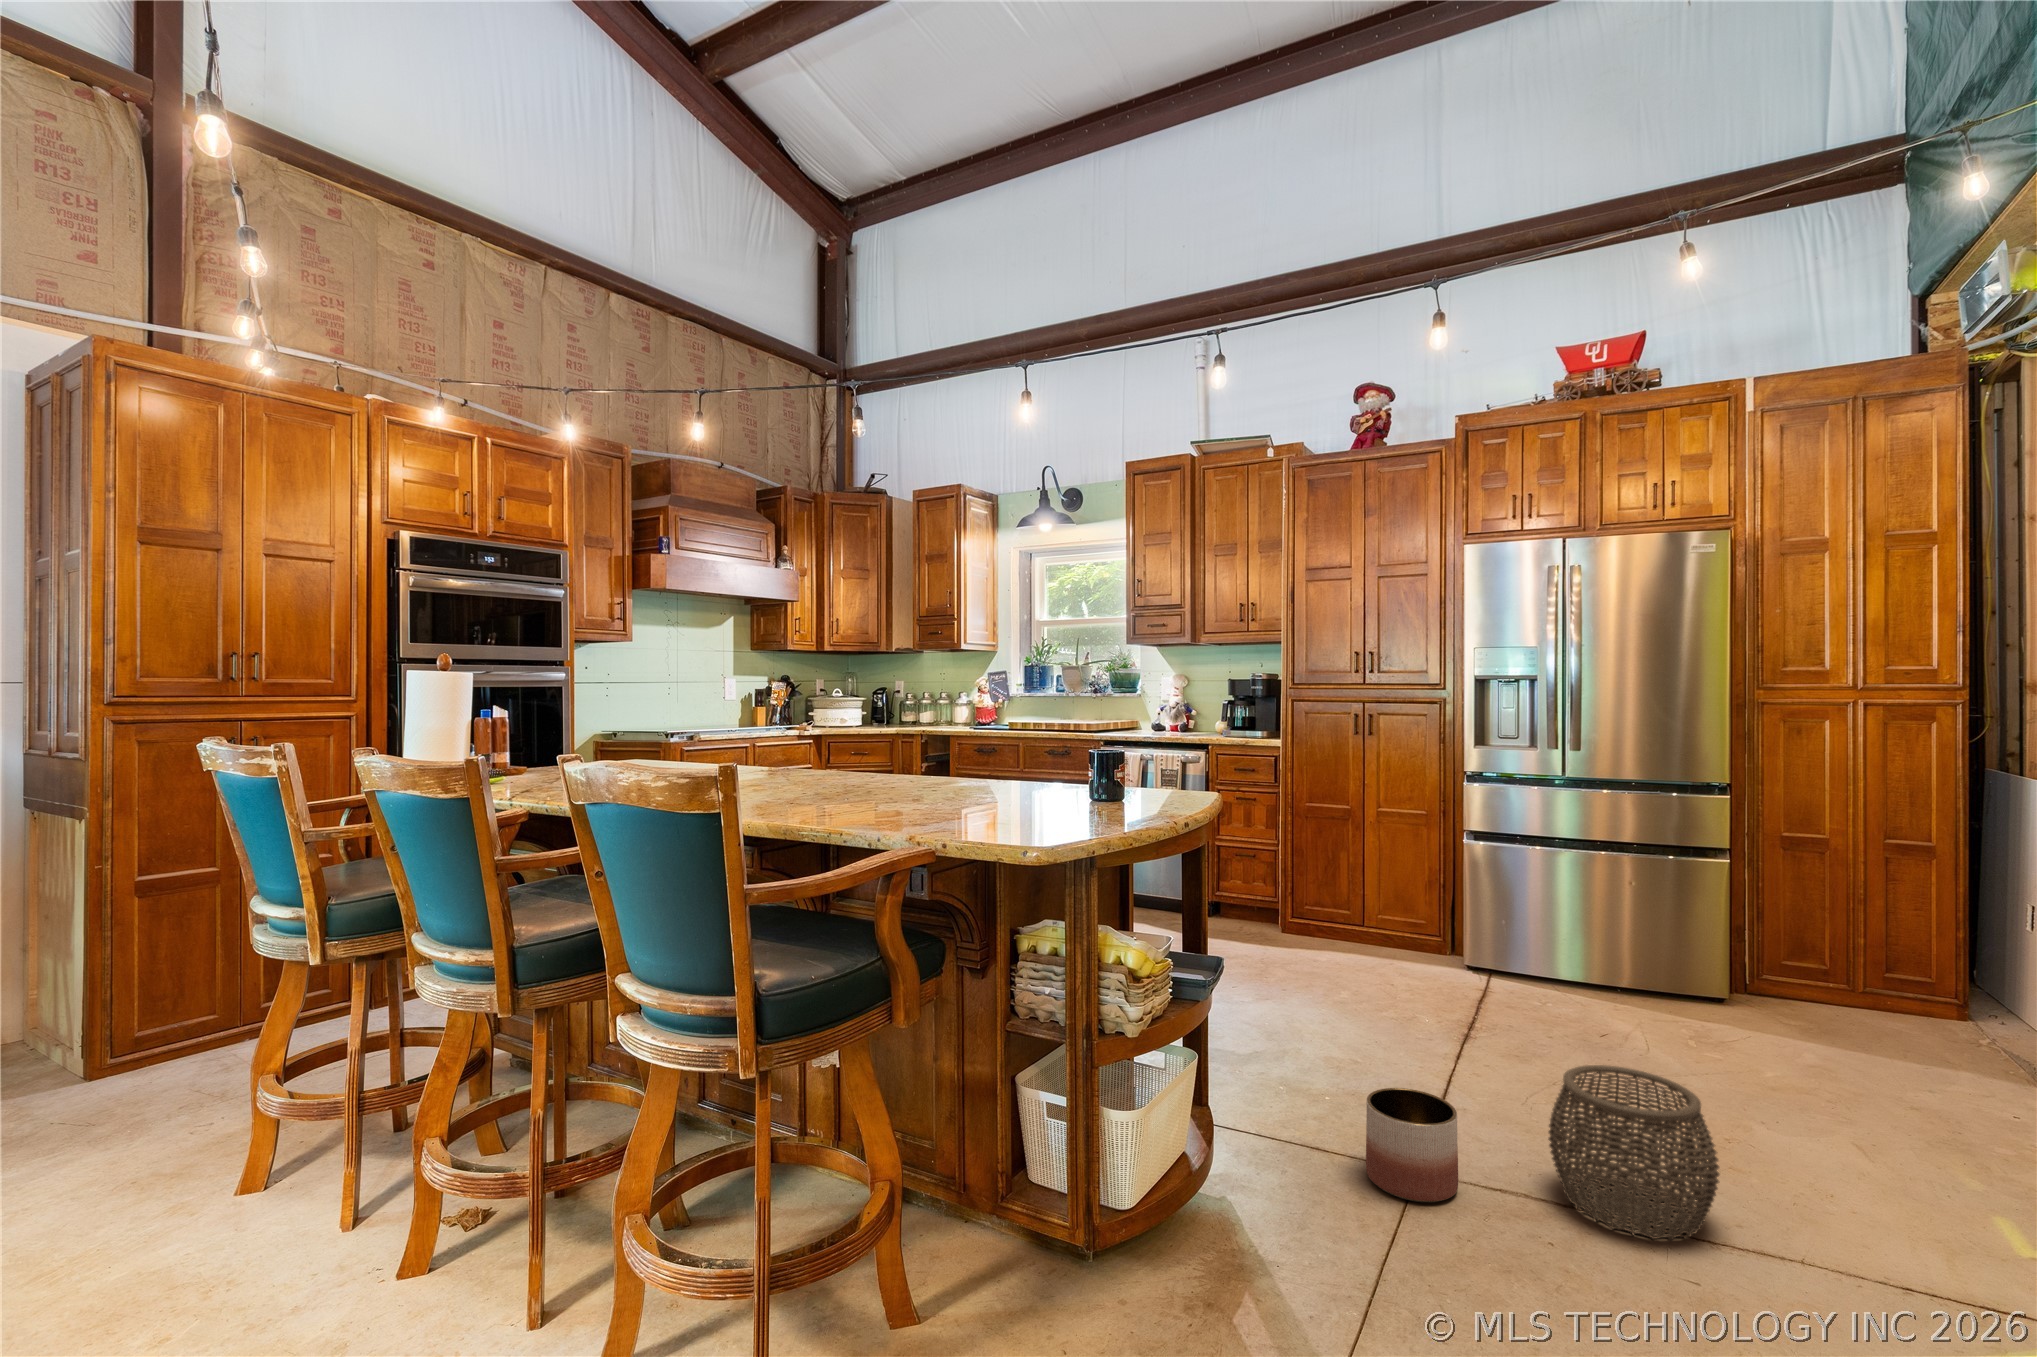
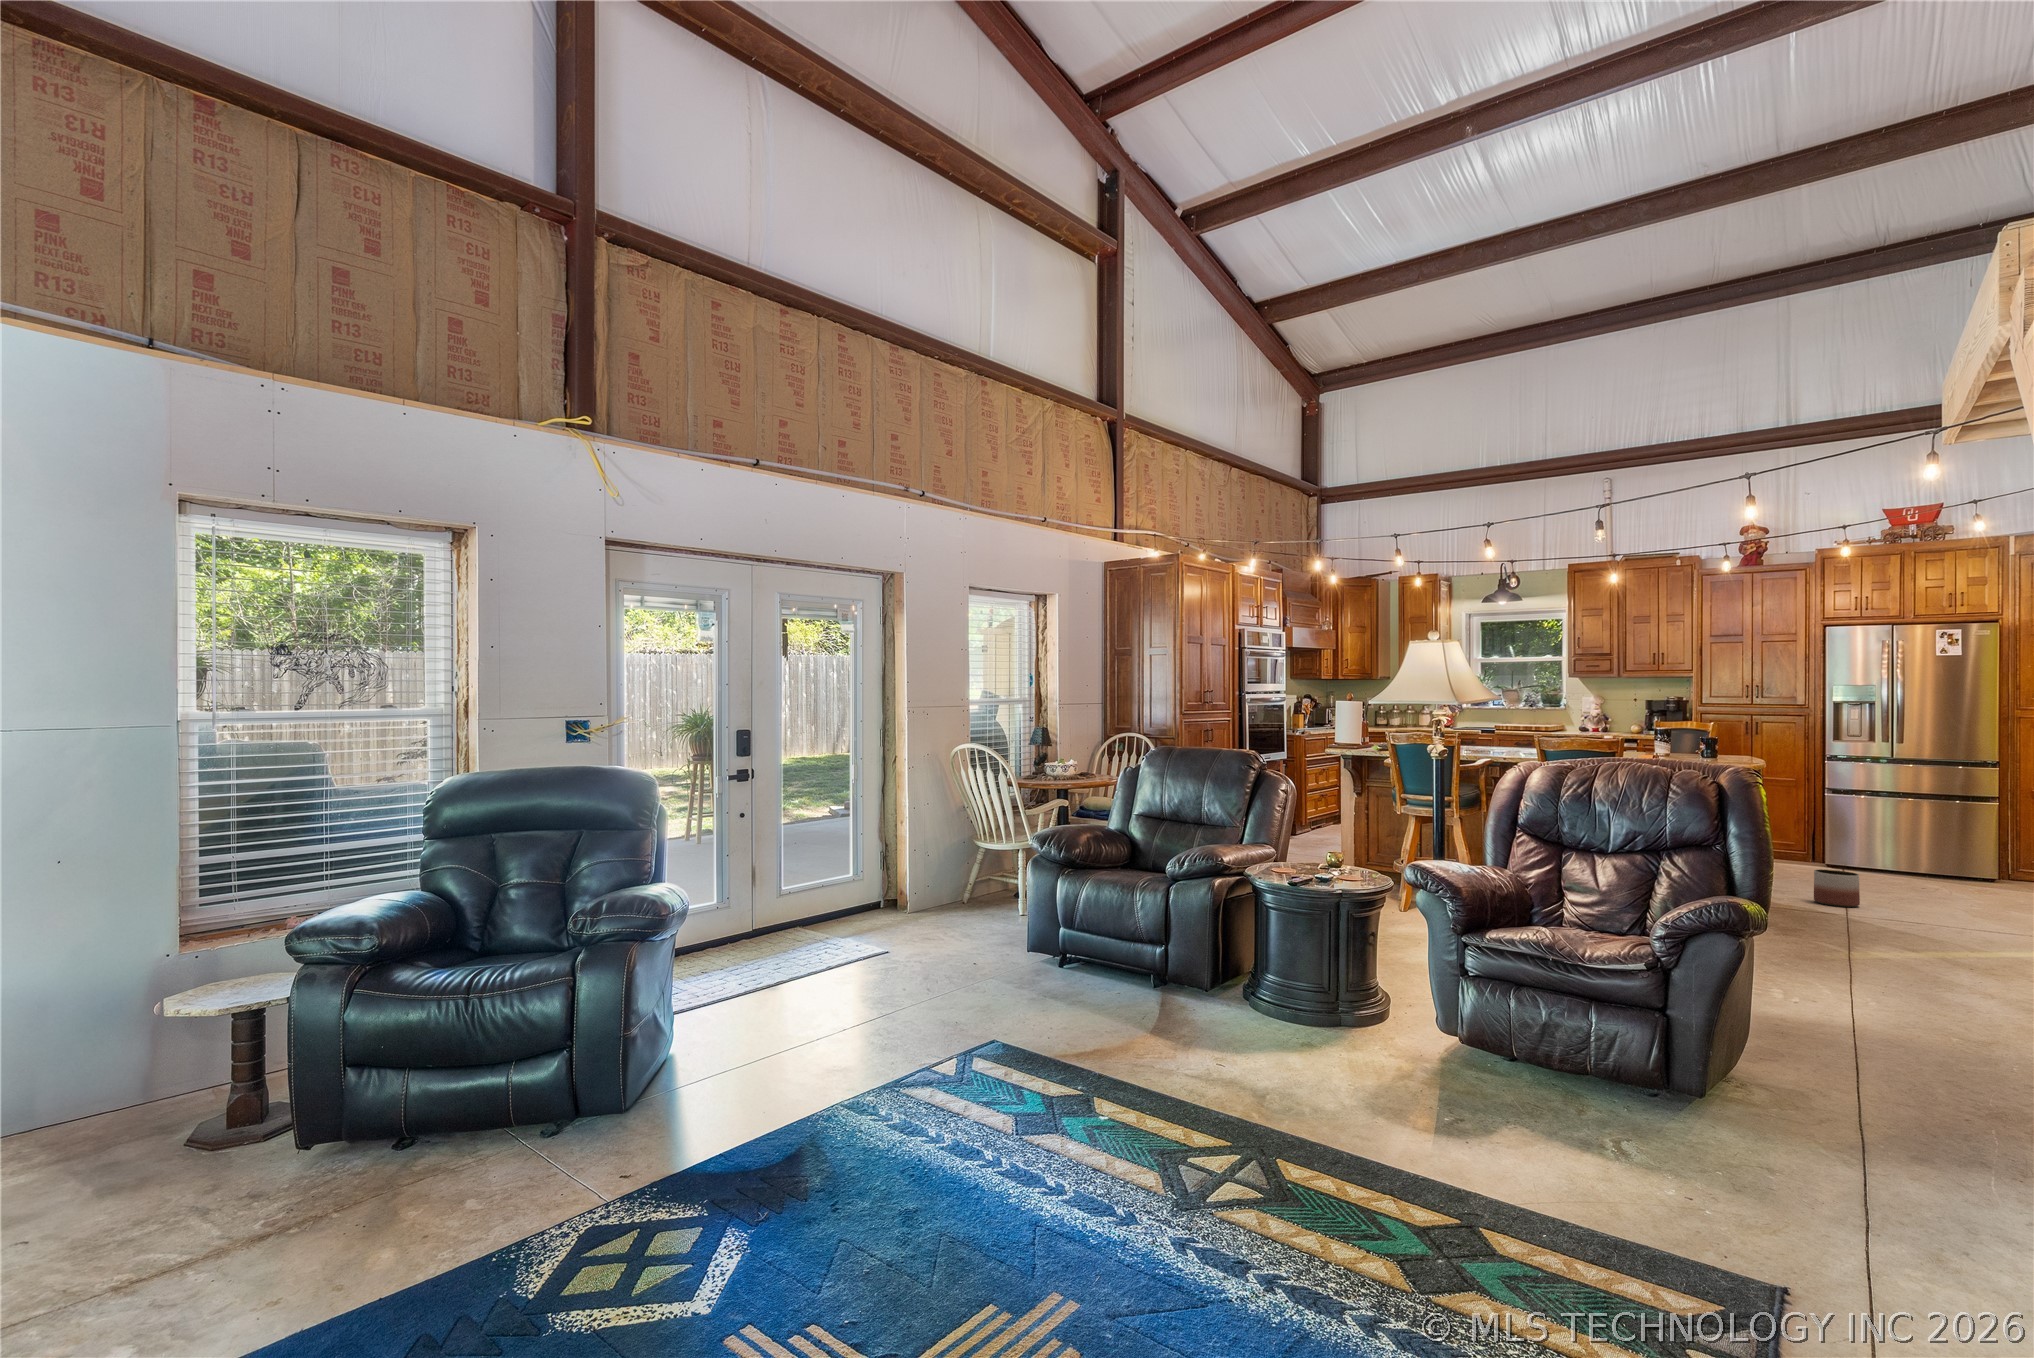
woven basket: present [1549,1065,1720,1240] -> none [1901,860,1981,917]

